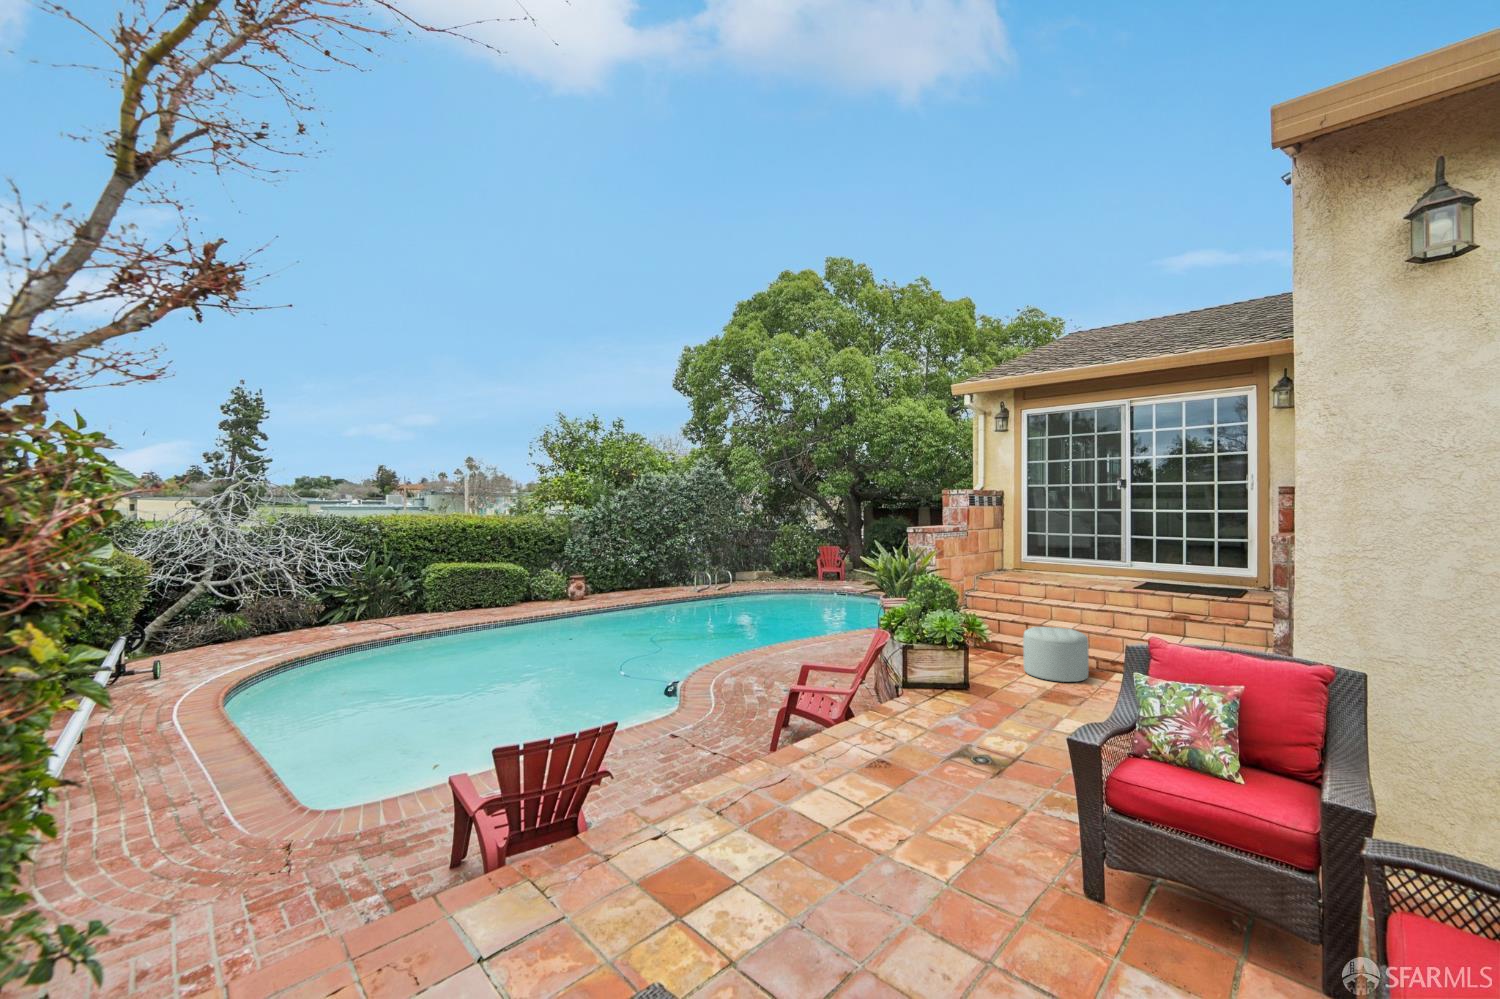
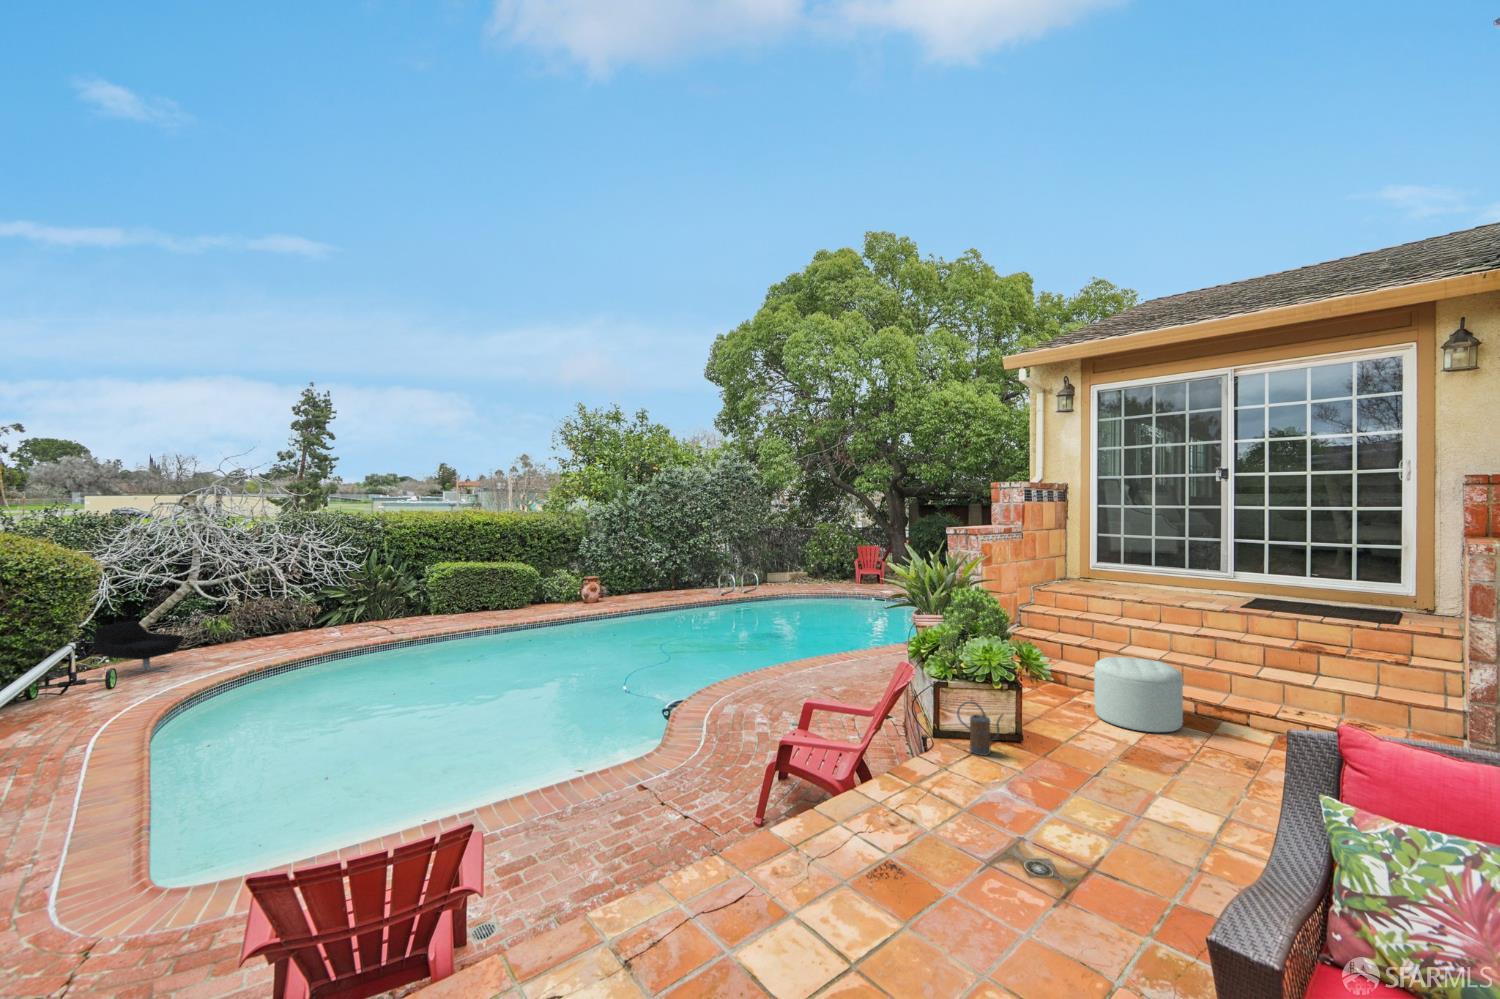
lounge chair: none [129,617,212,668] -> present [94,621,184,675]
watering can: none [921,659,957,700] -> present [957,702,1003,756]

